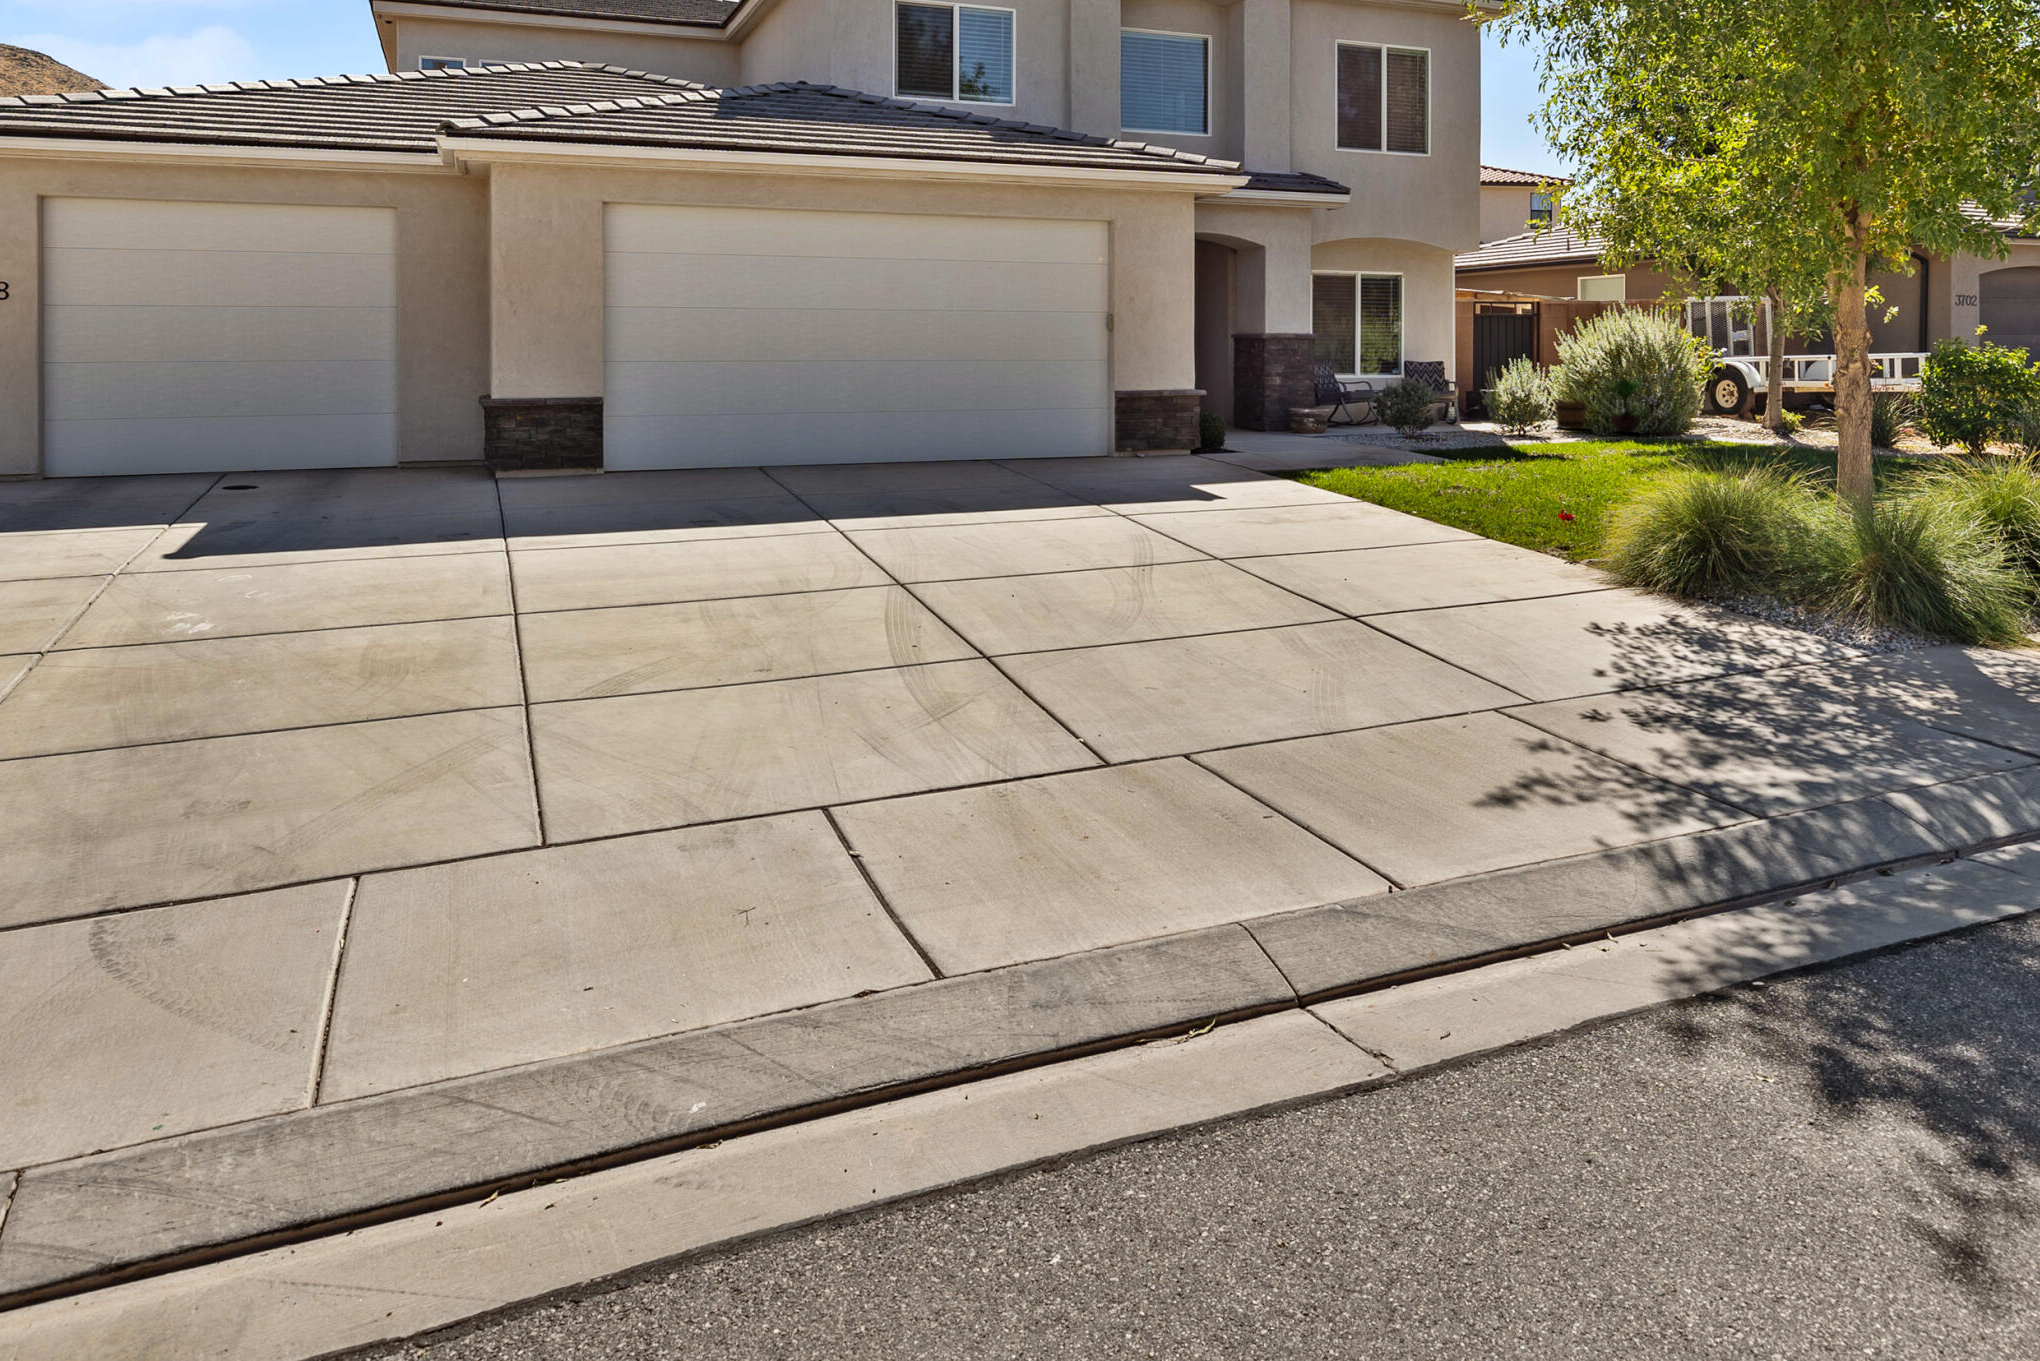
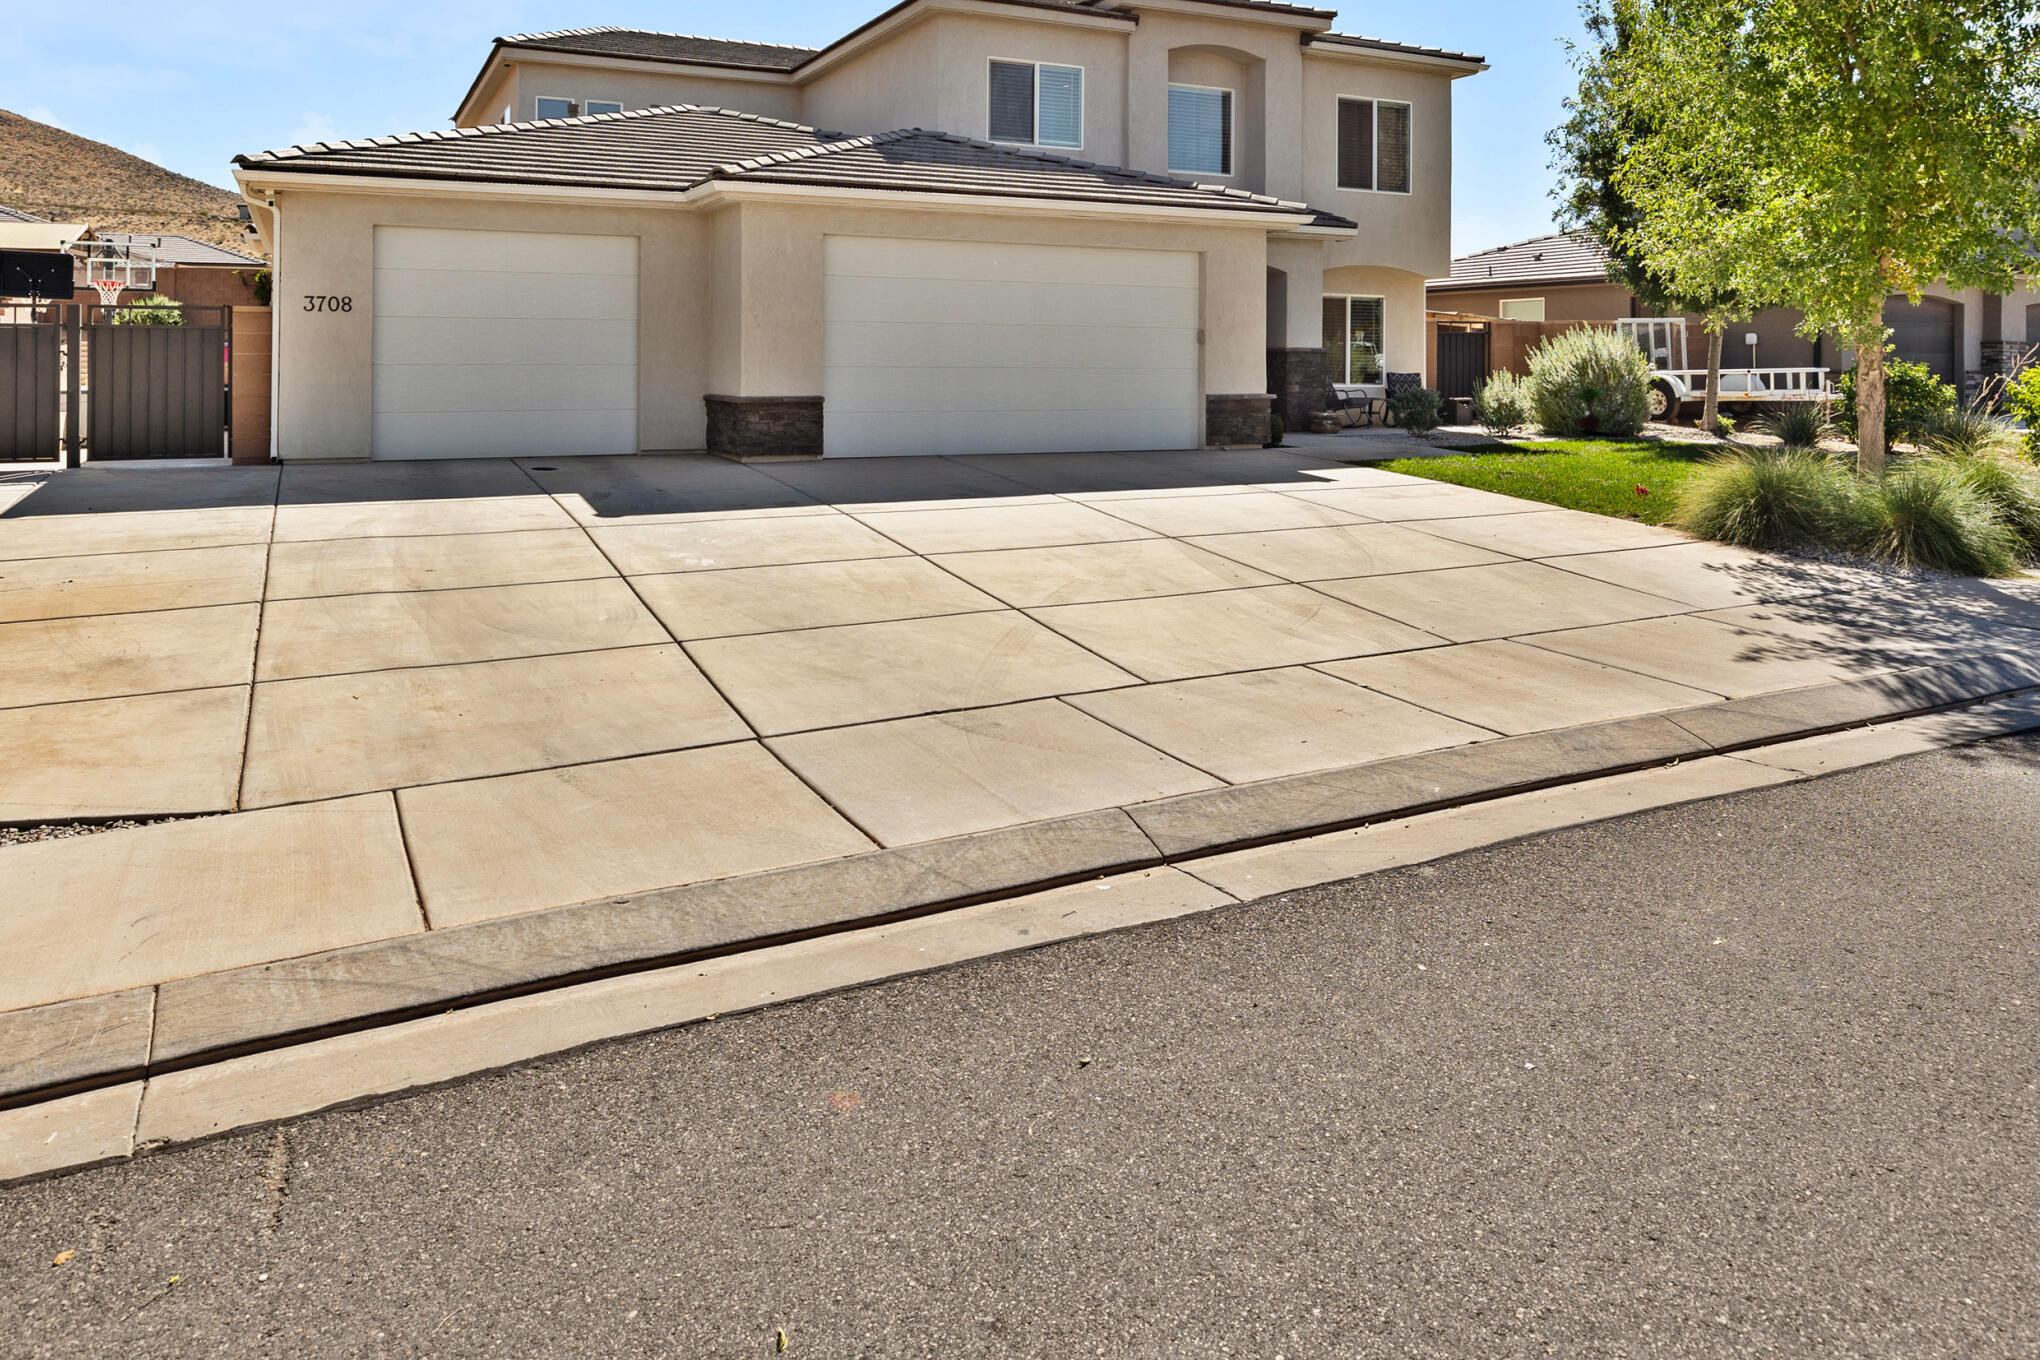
bucket: present [1555,398,1587,429] -> none [1527,402,1555,429]

